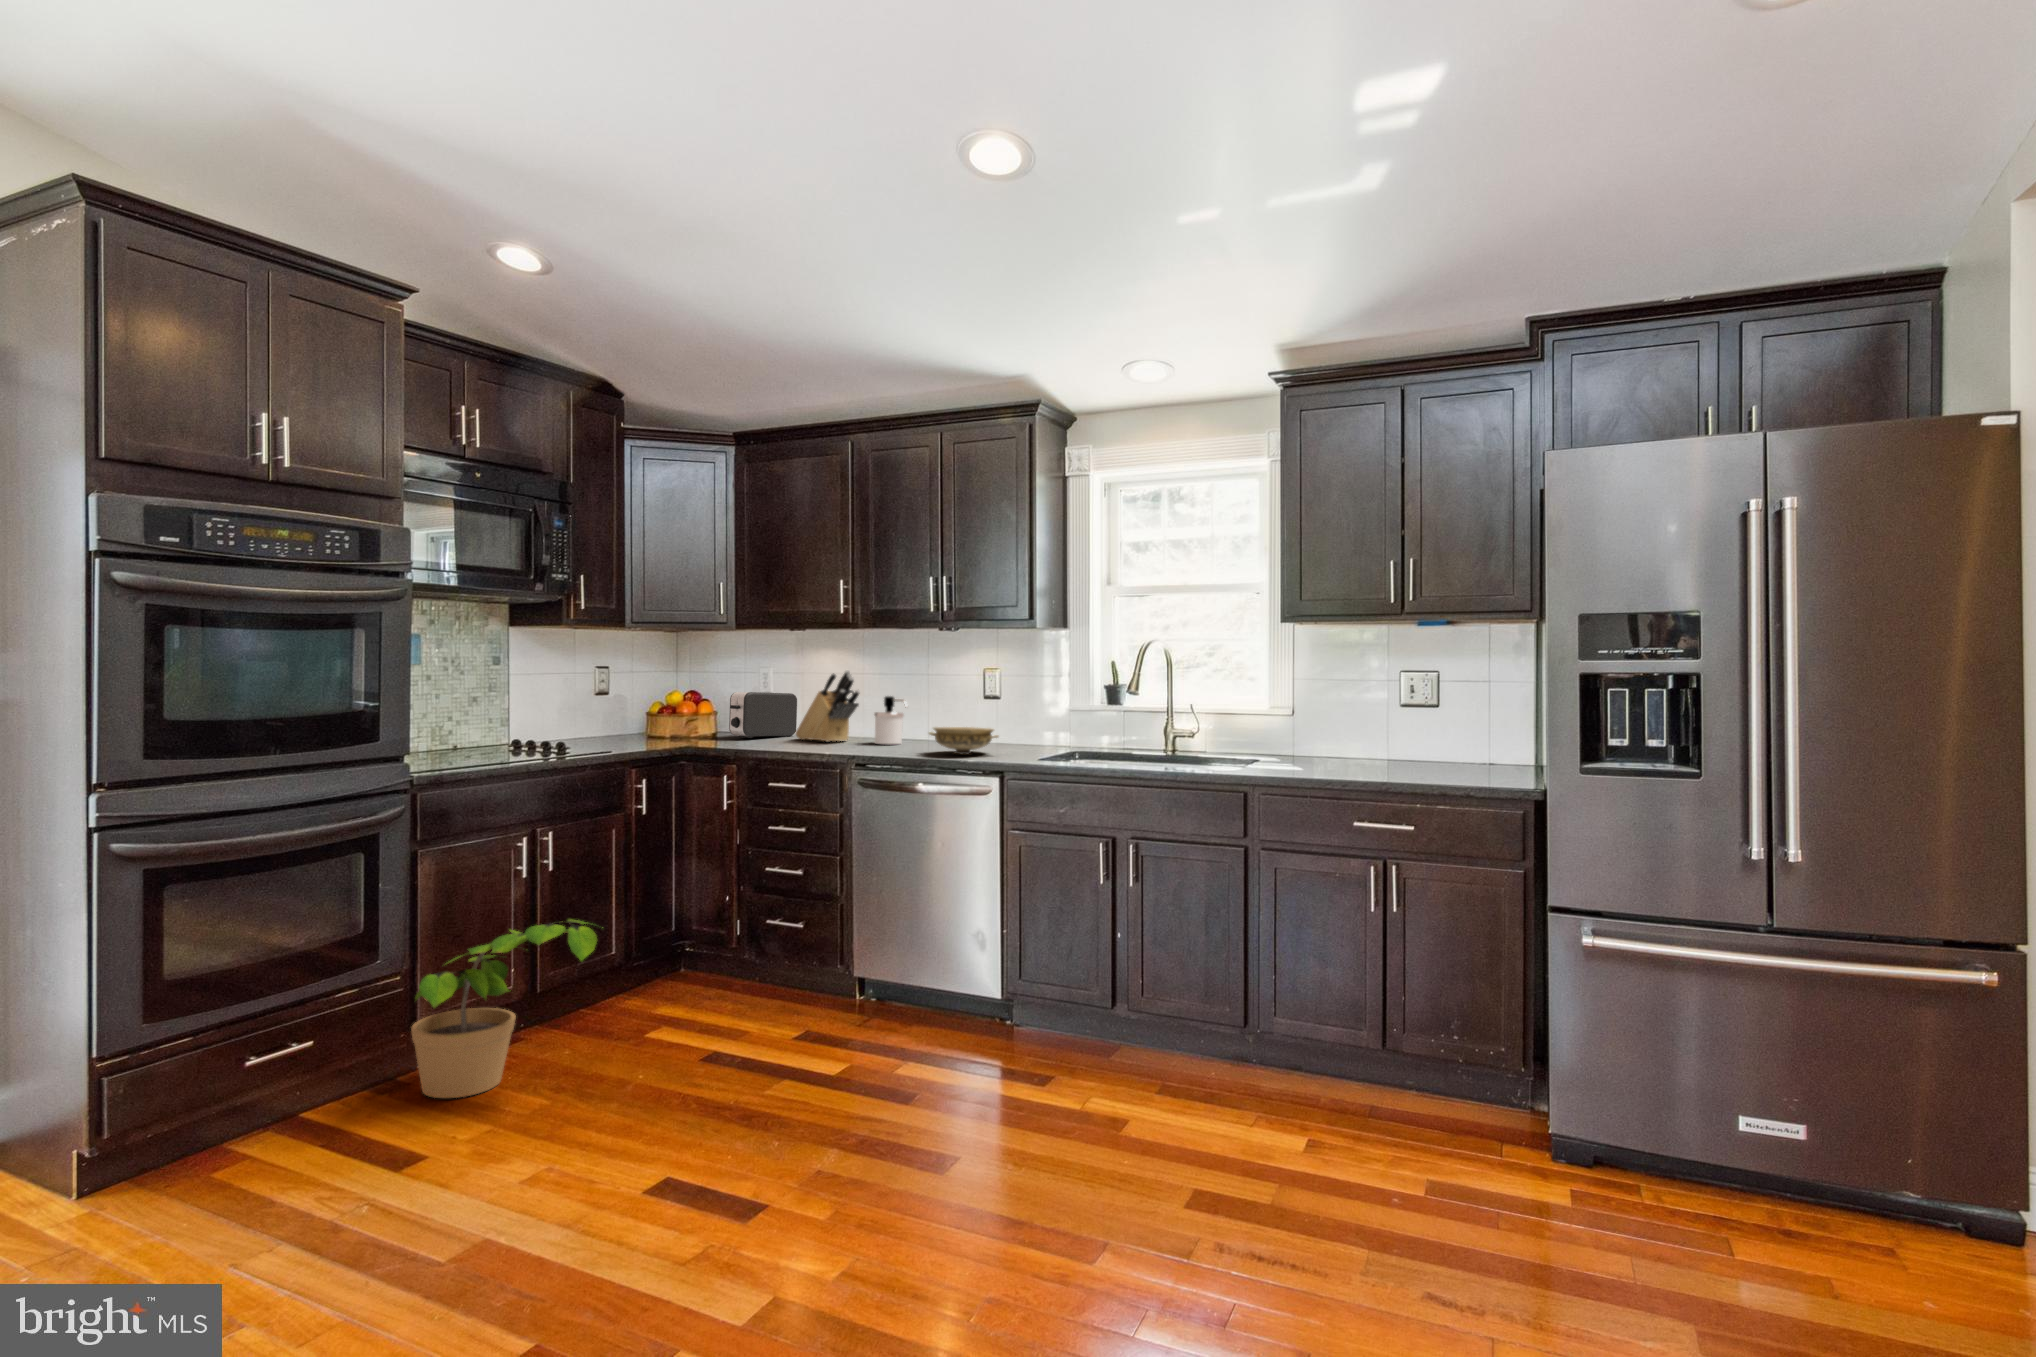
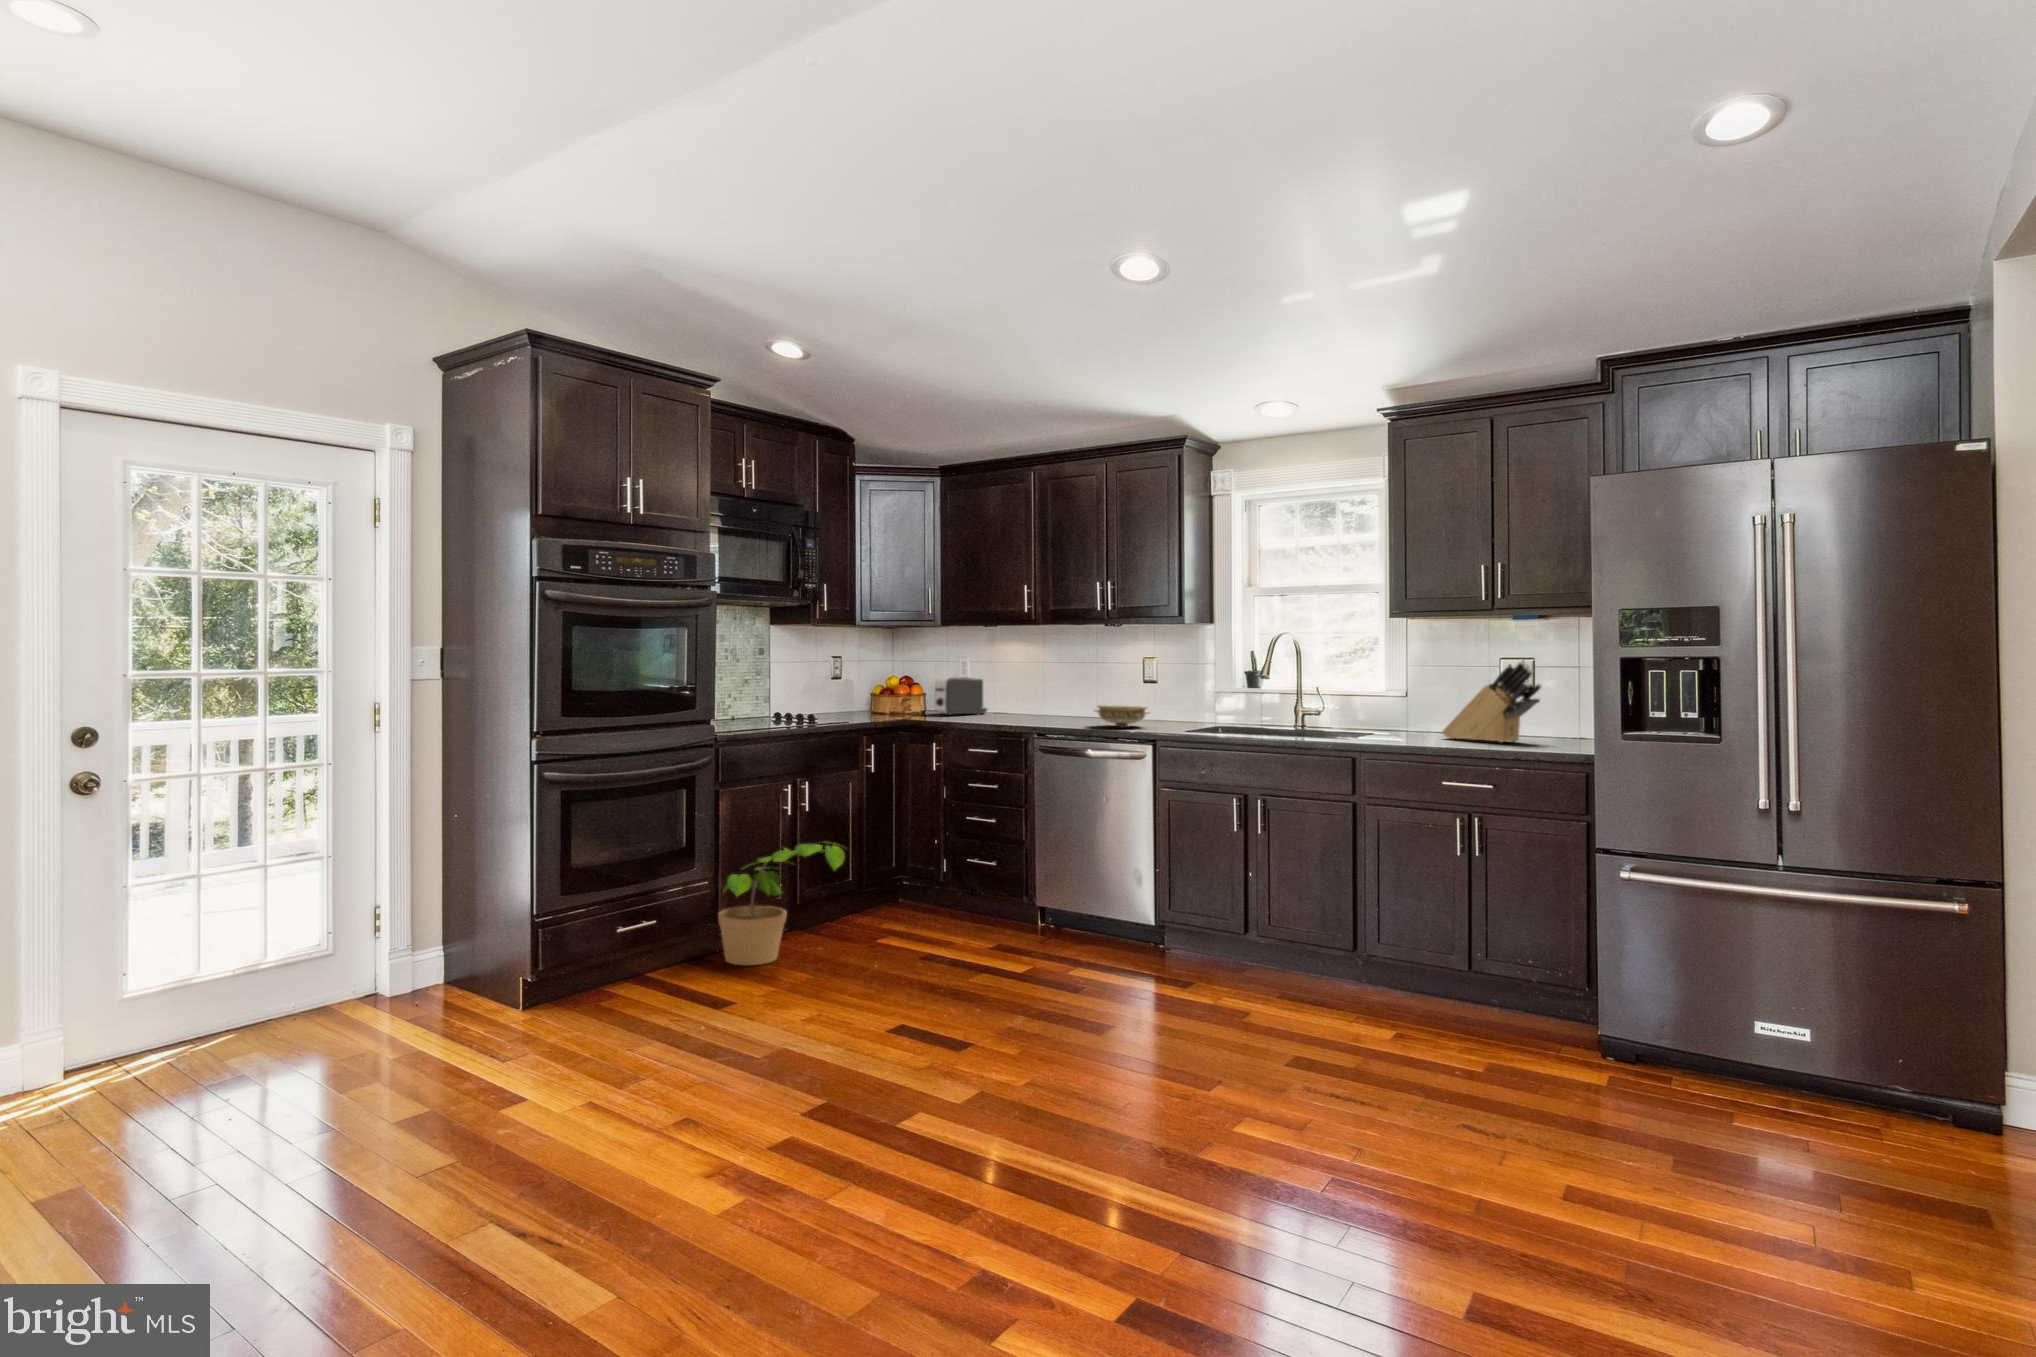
knife block: present [796,670,859,742] -> present [1443,661,1541,742]
soap dispenser: present [874,696,908,744] -> none [1051,681,1078,720]

